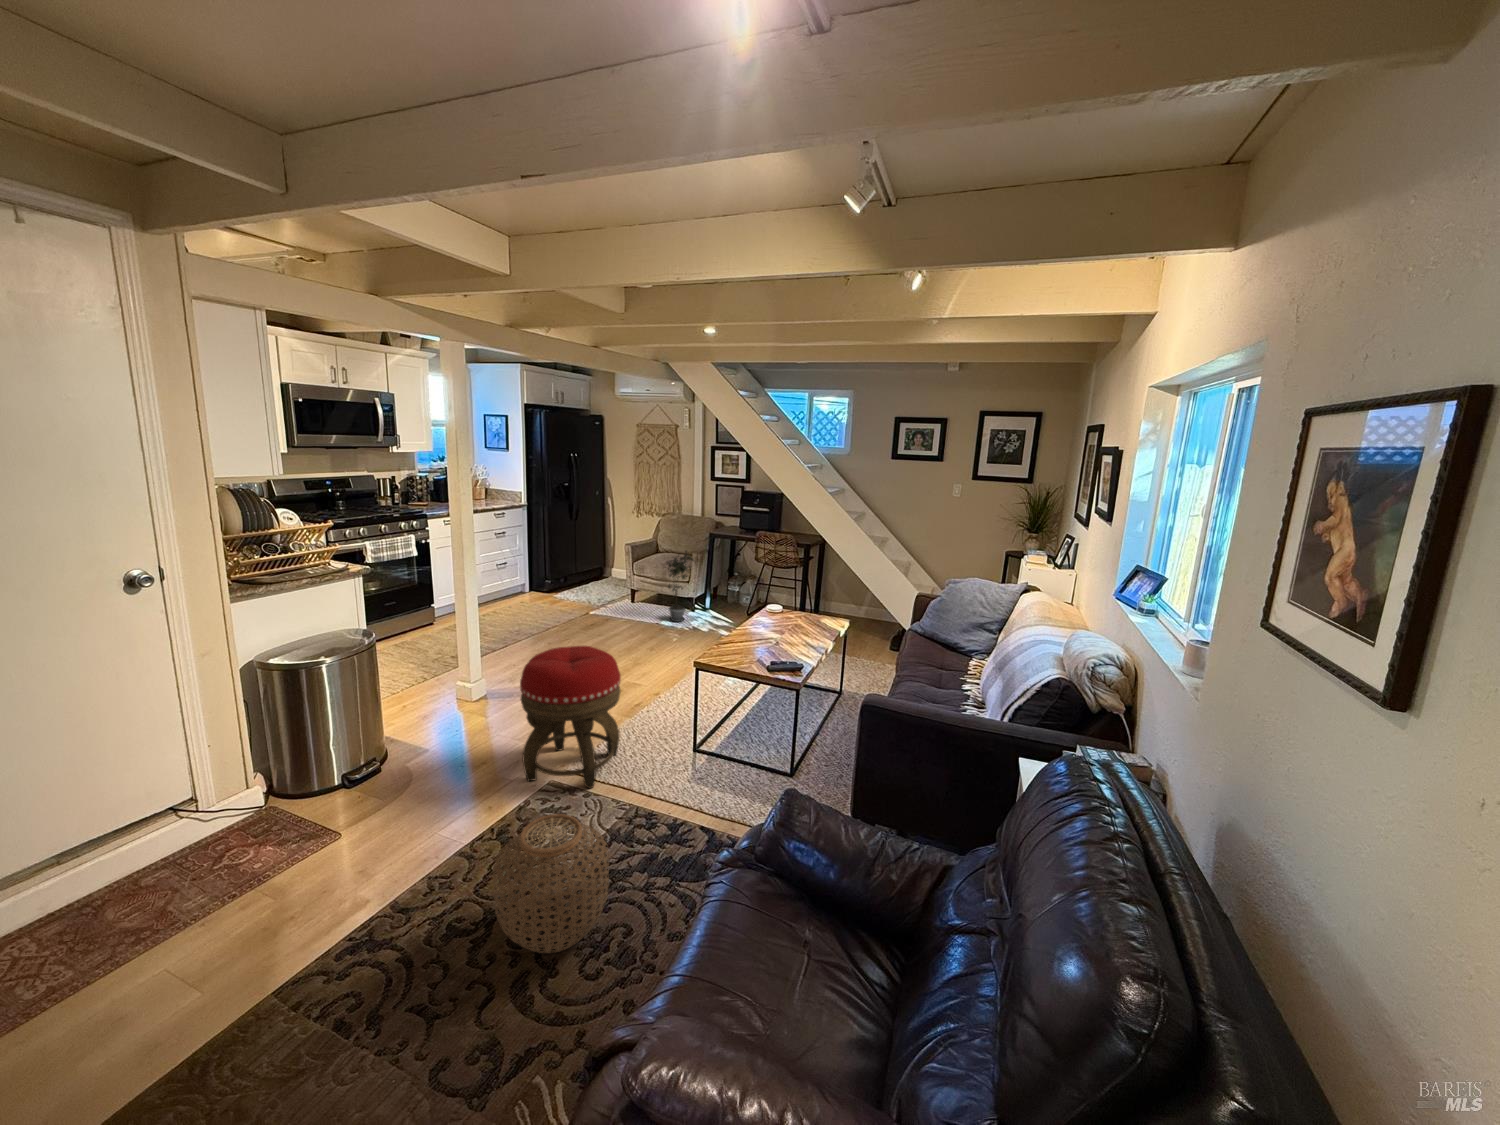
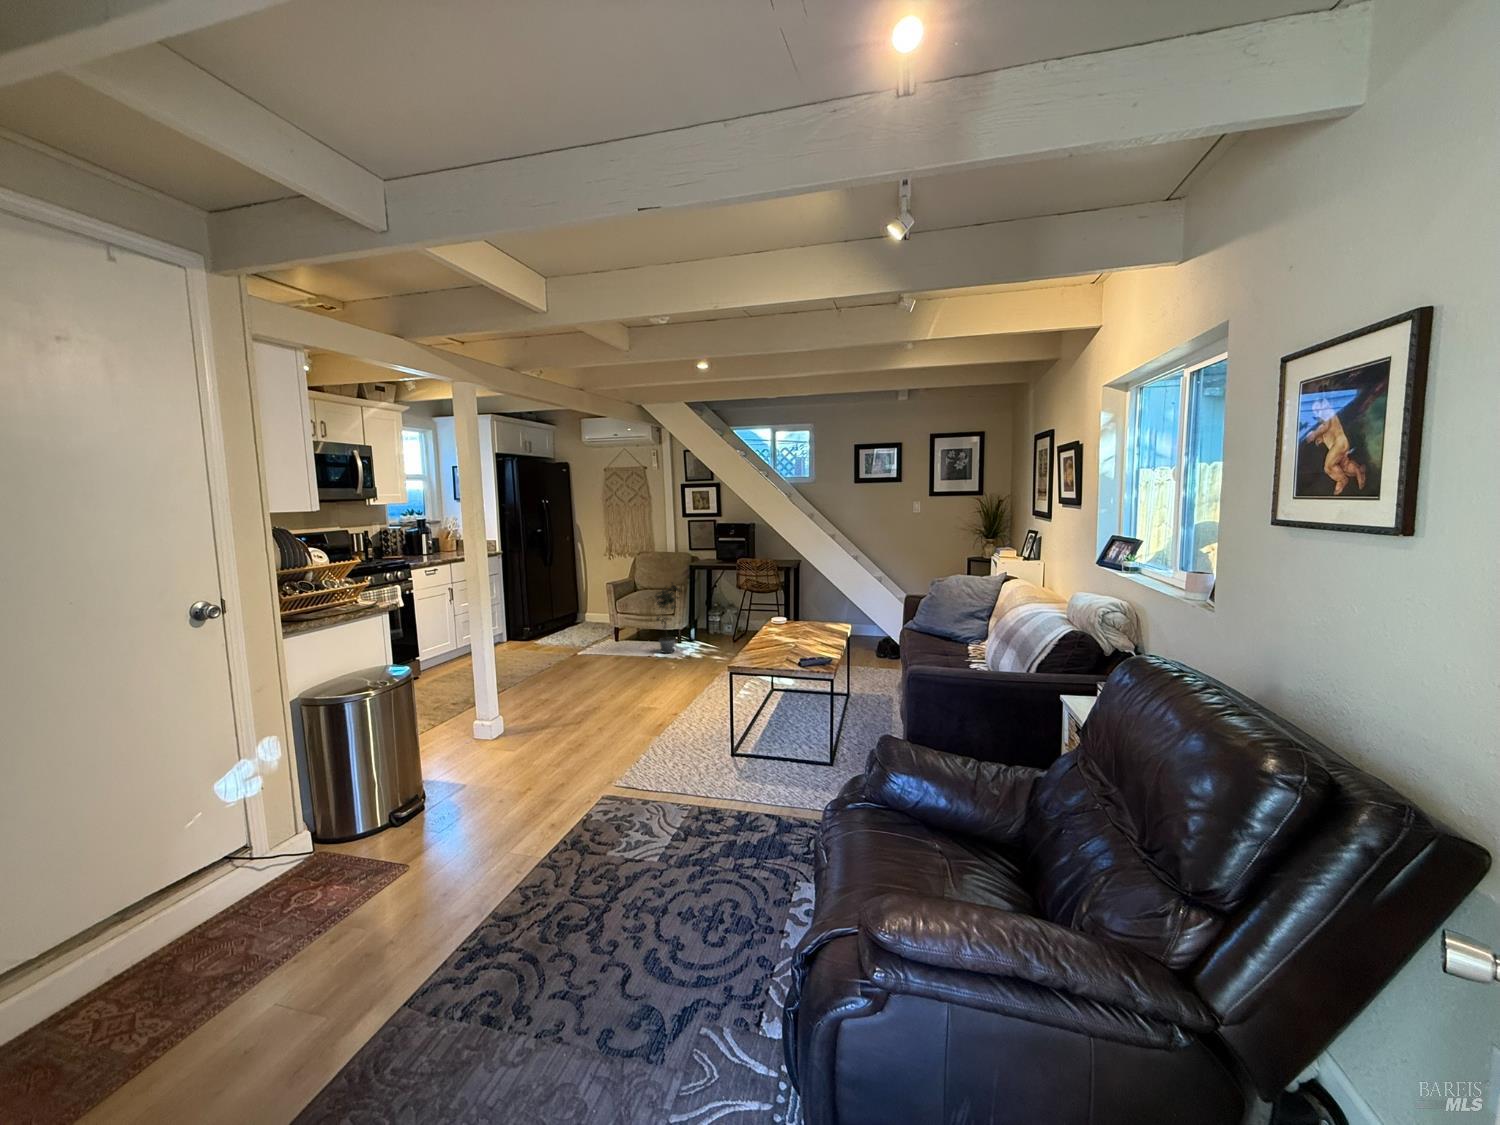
footstool: present [520,646,621,788] -> none [568,661,664,798]
woven basket: present [493,814,609,953] -> none [607,797,715,932]

